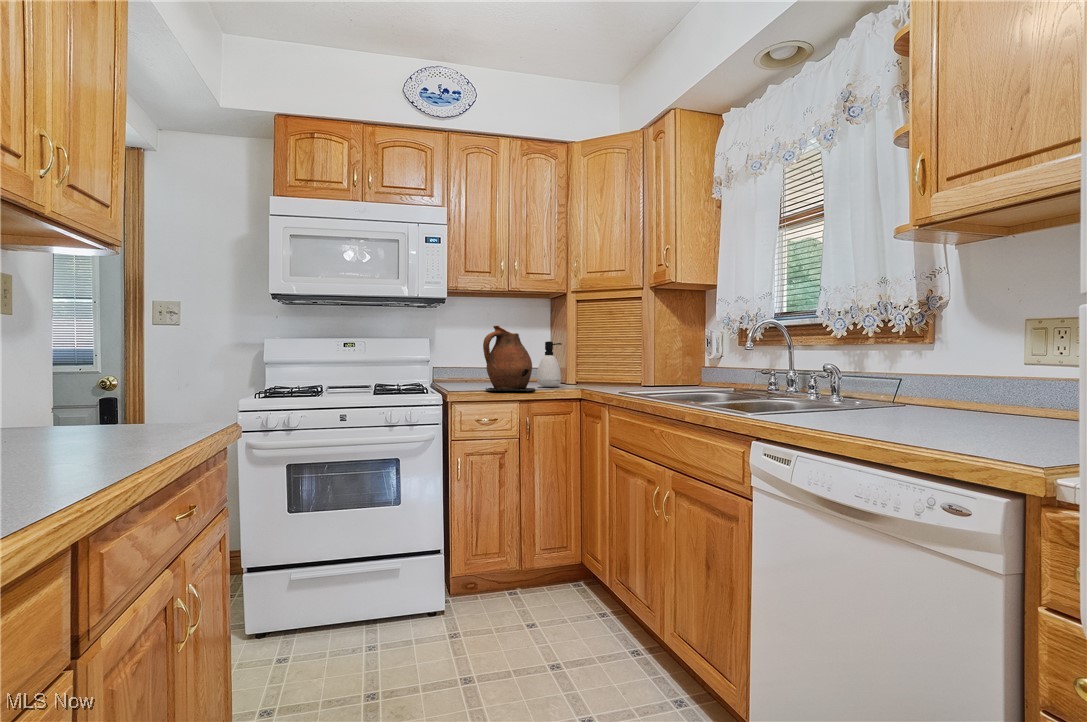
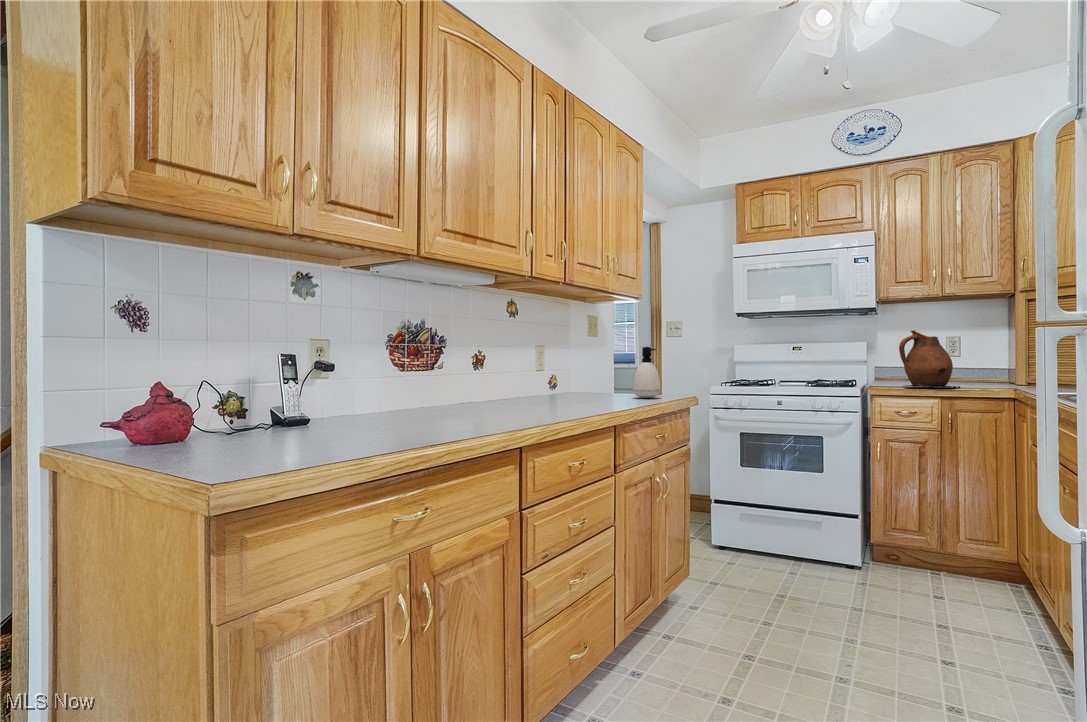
soap dispenser: present [537,341,562,387] -> present [633,347,661,398]

